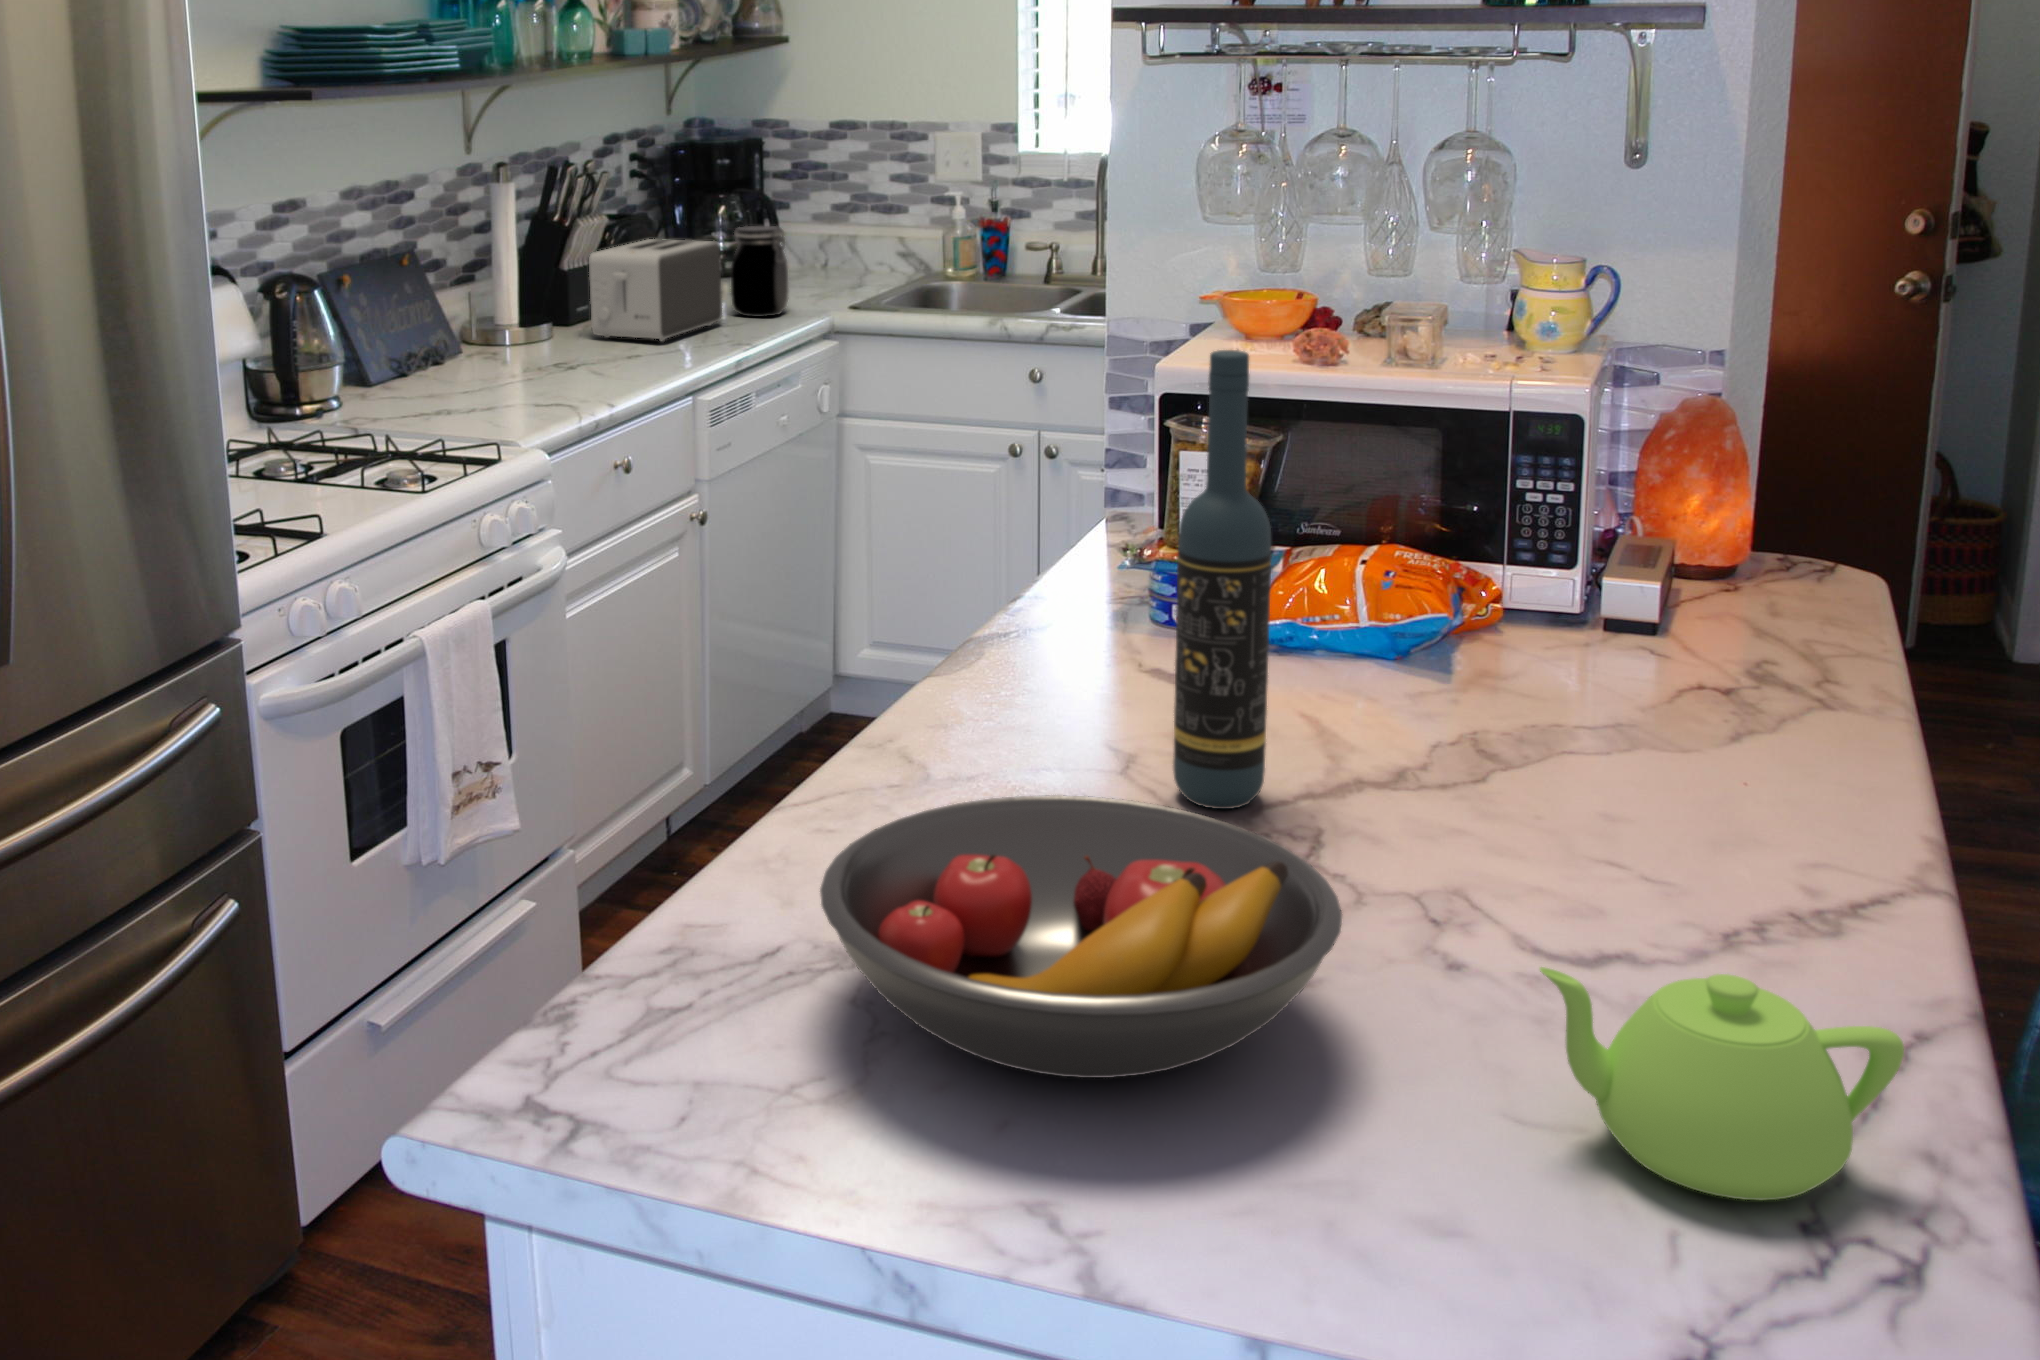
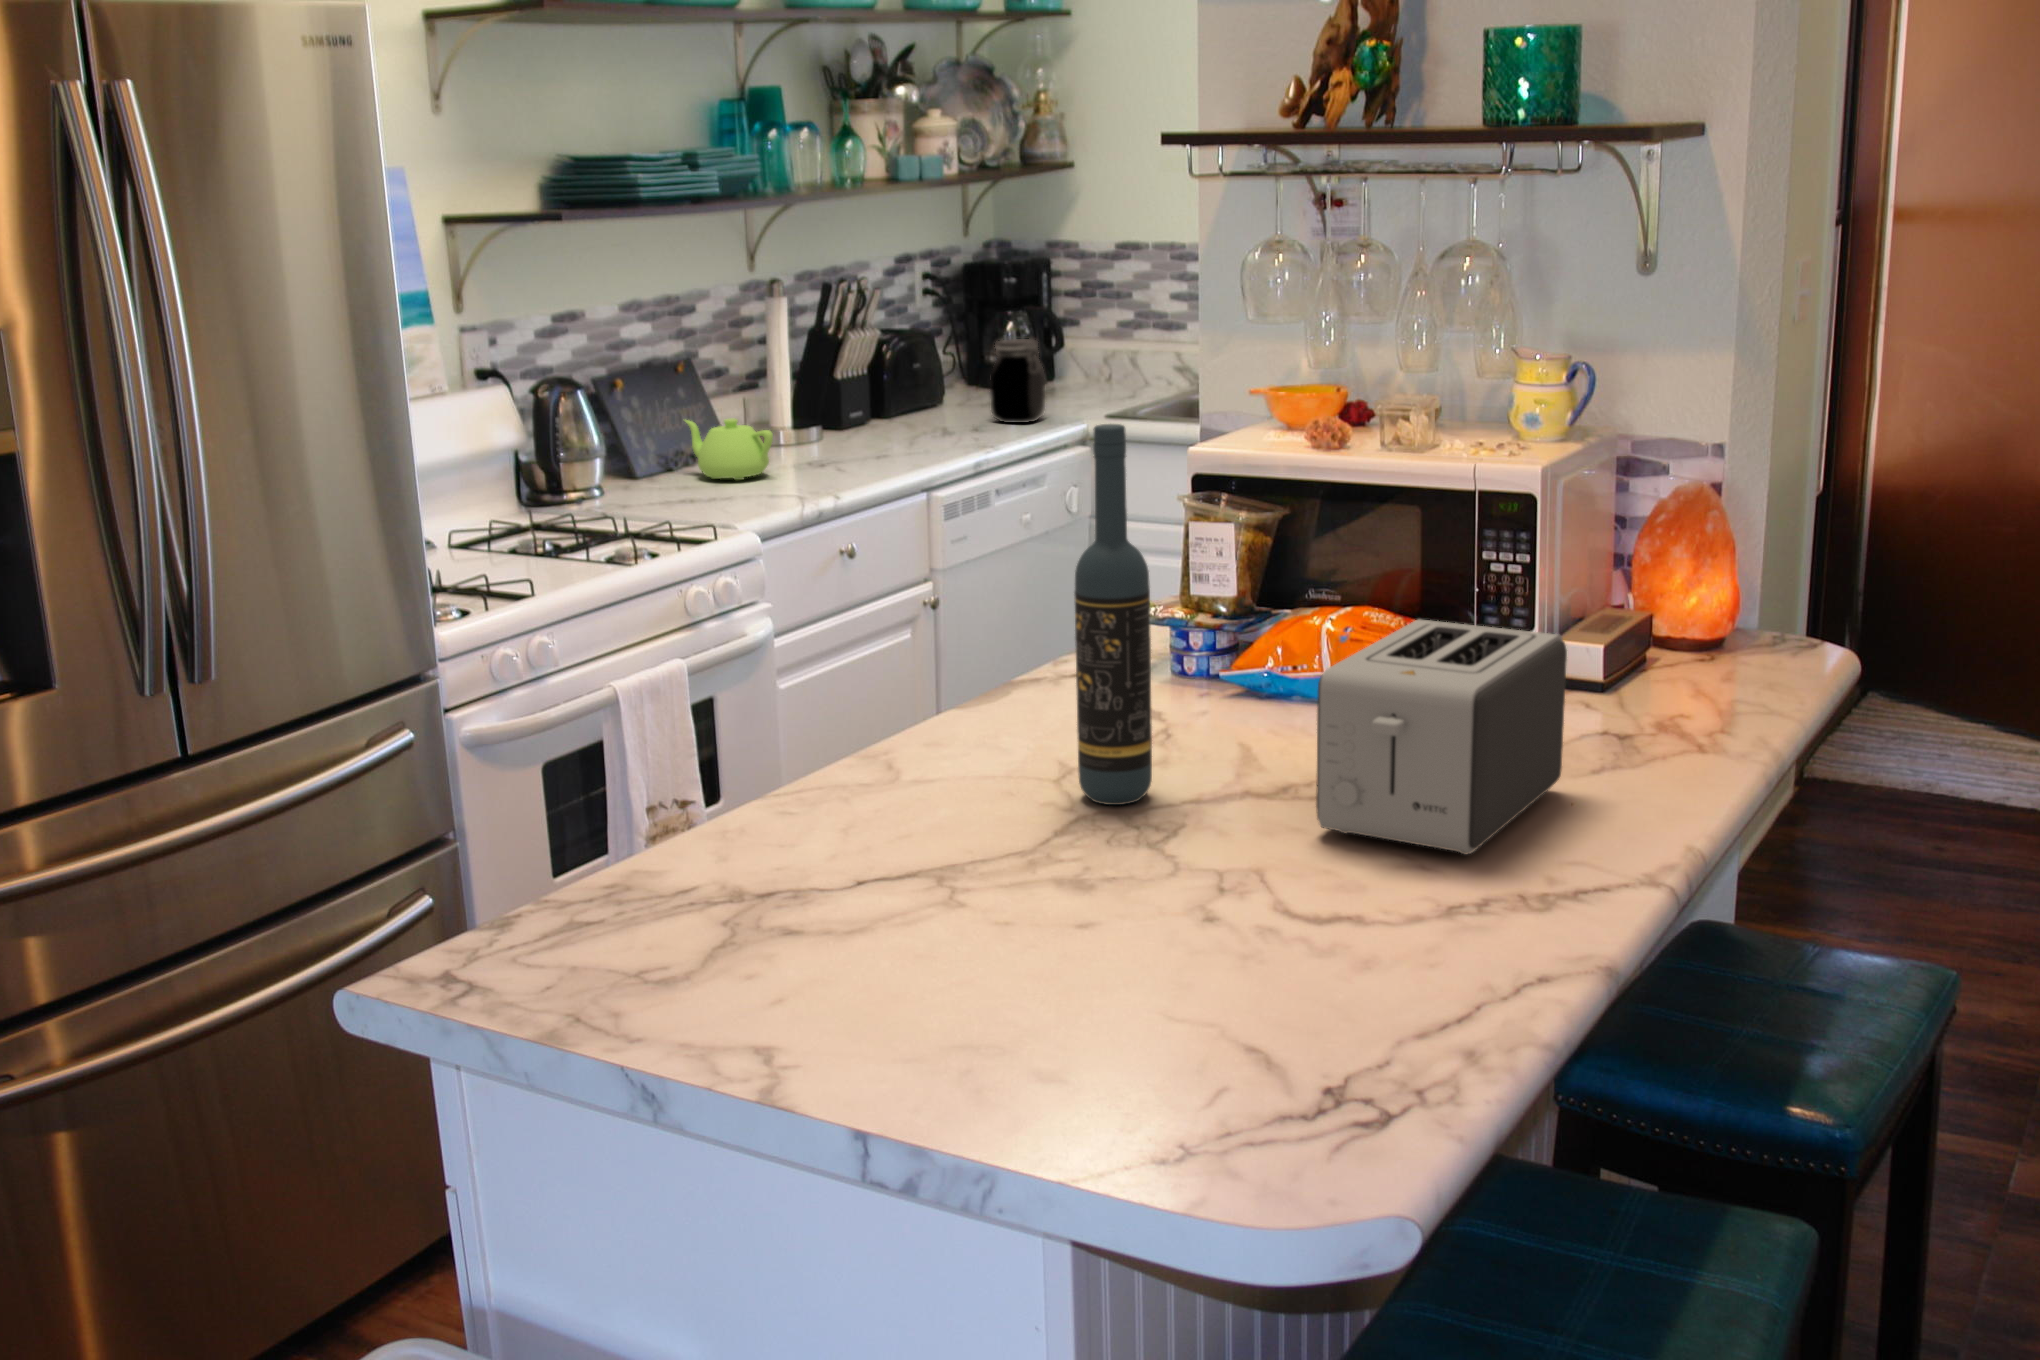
toaster: present [589,239,722,341] -> present [1316,620,1567,854]
fruit bowl: present [820,795,1342,1078] -> none [677,774,1073,966]
teapot: present [1540,967,1904,1200] -> present [685,418,773,480]

